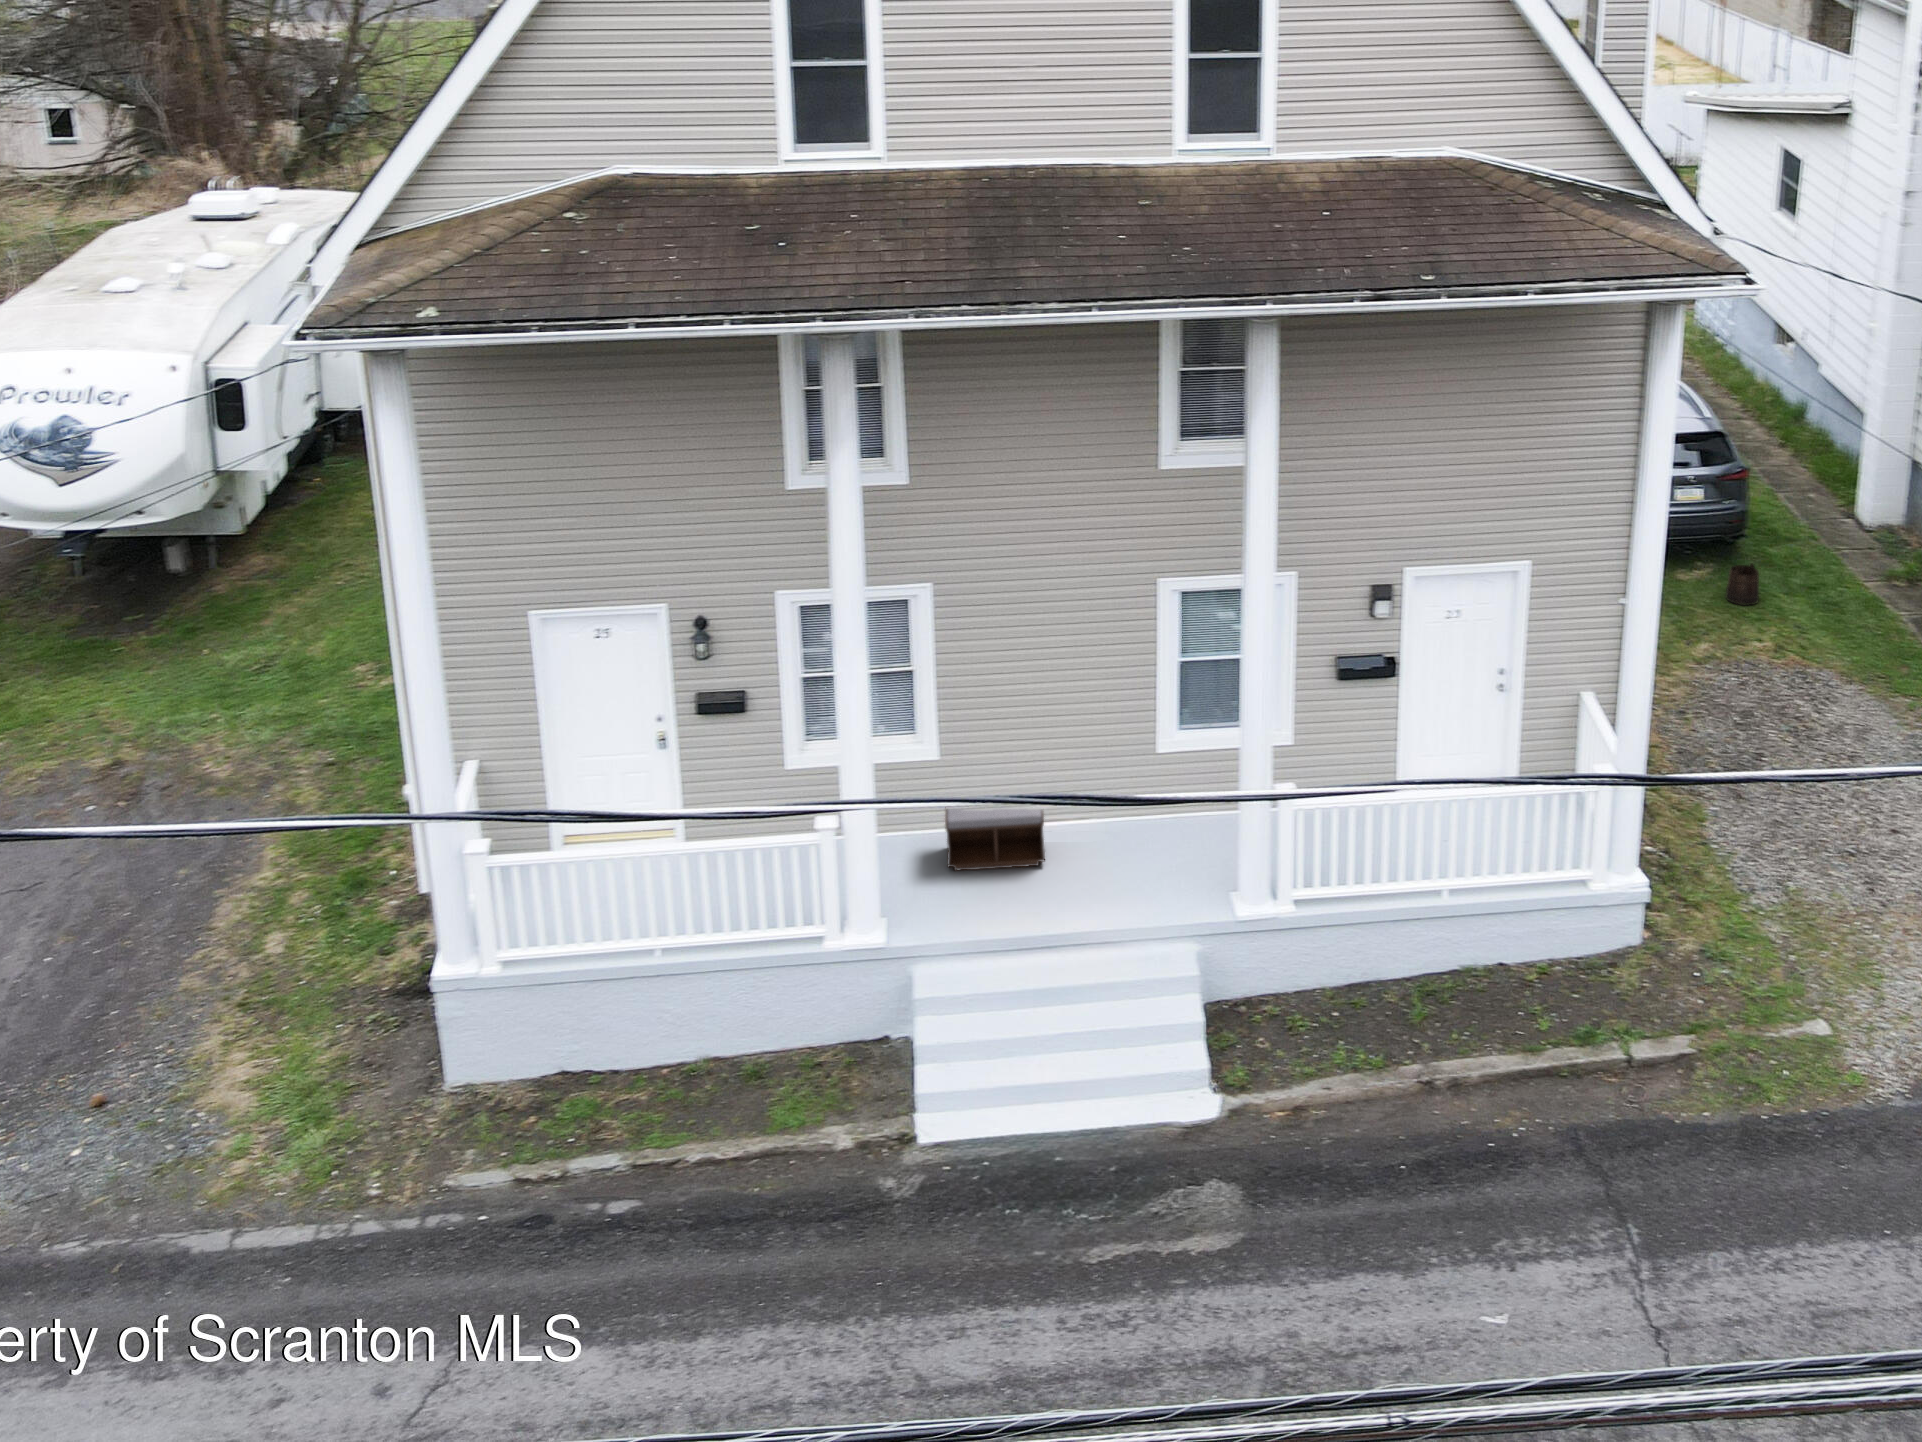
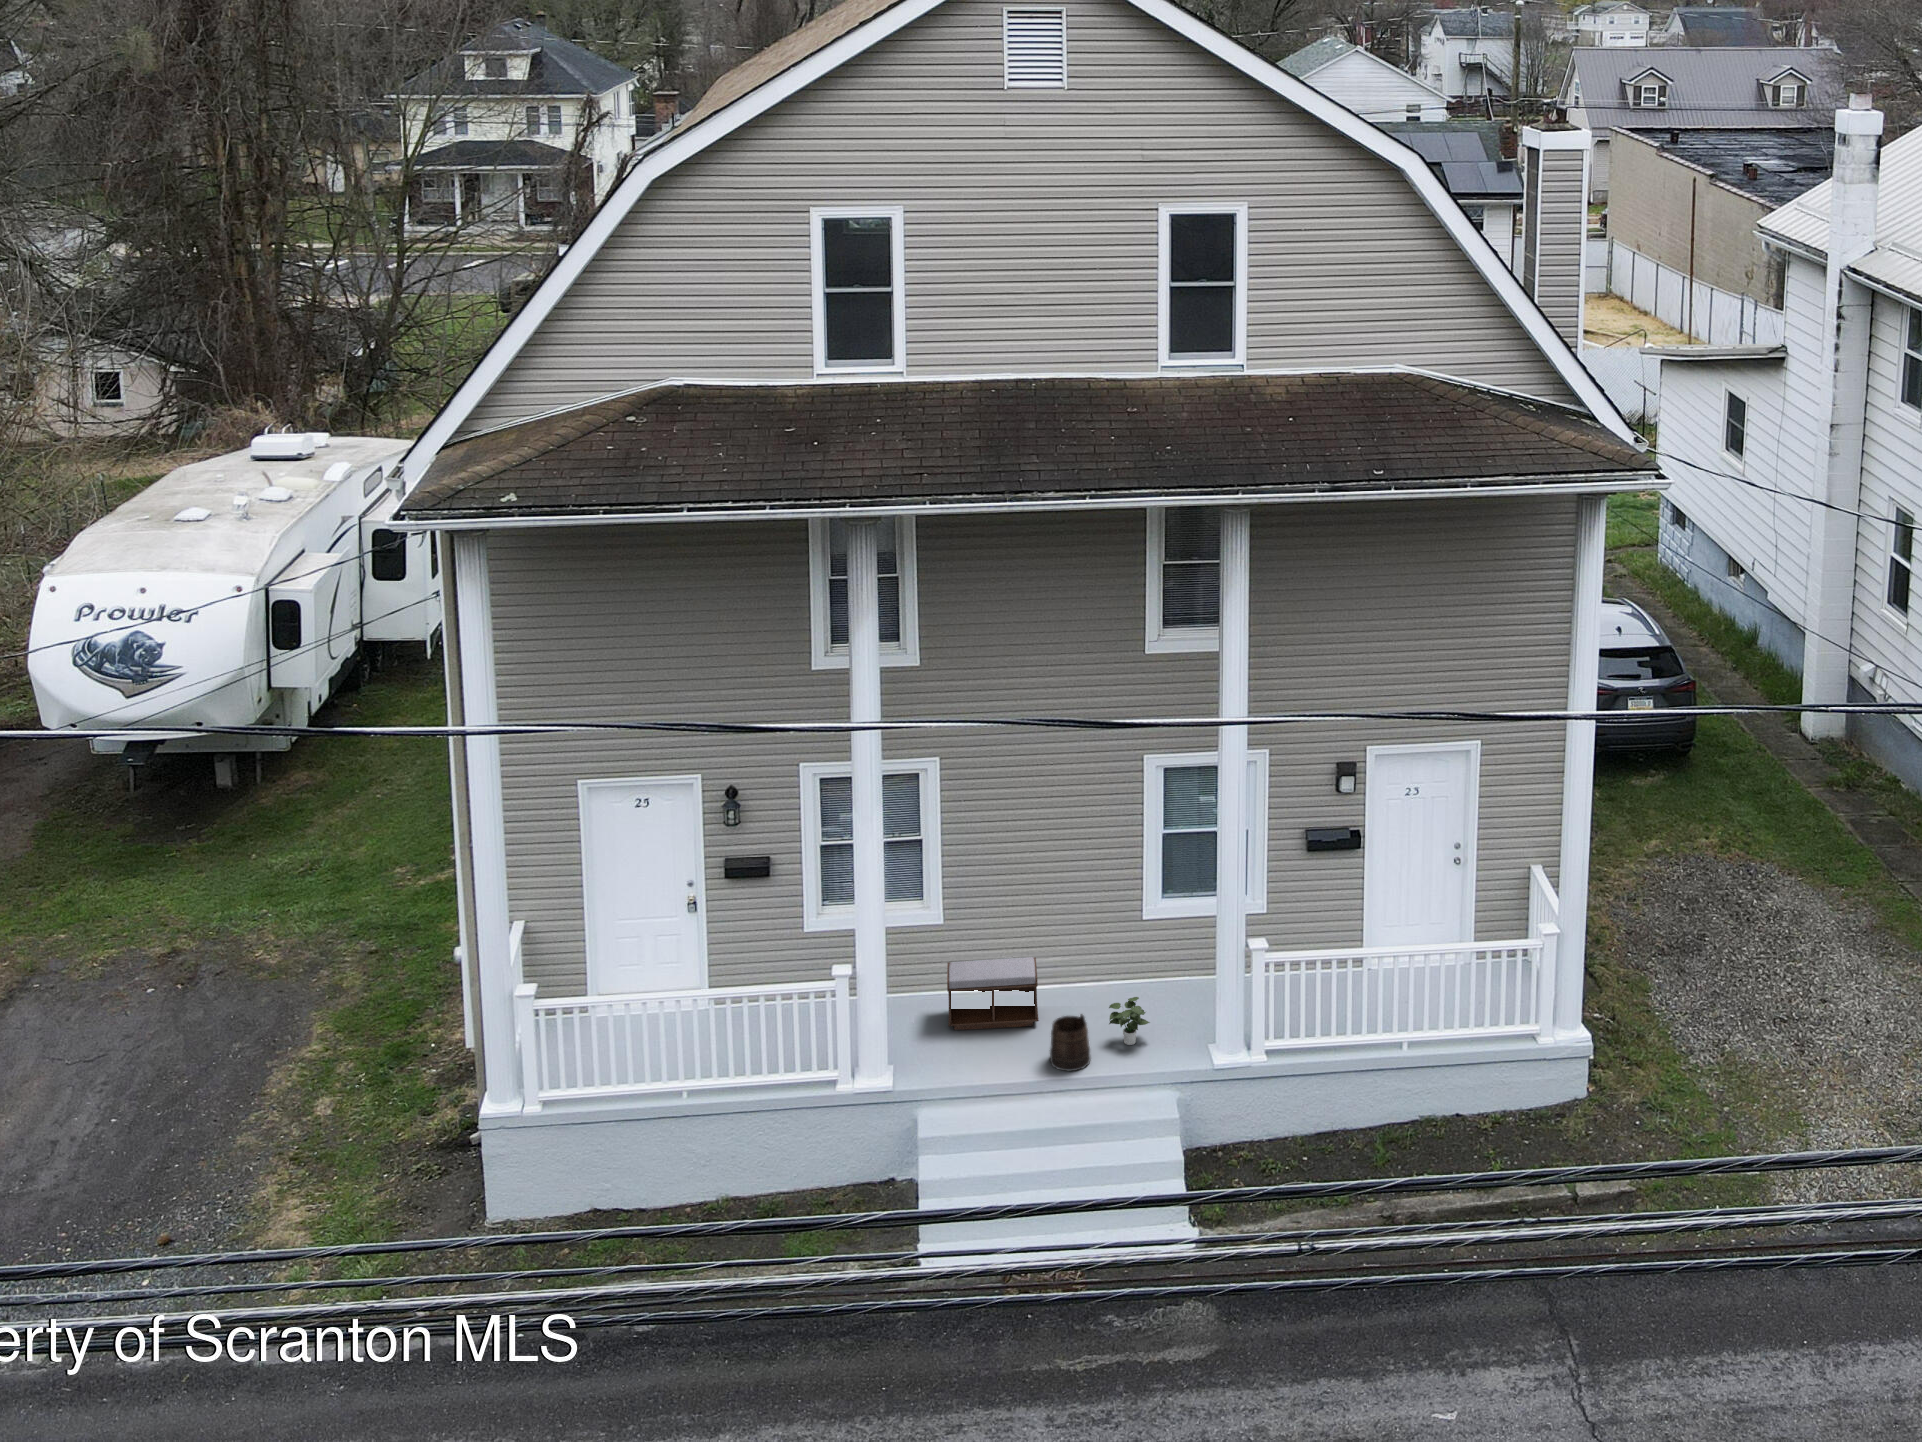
bucket: present [1726,564,1759,605] -> present [1050,1015,1091,1071]
potted plant: none [1121,838,1167,889] -> present [1109,997,1150,1045]

